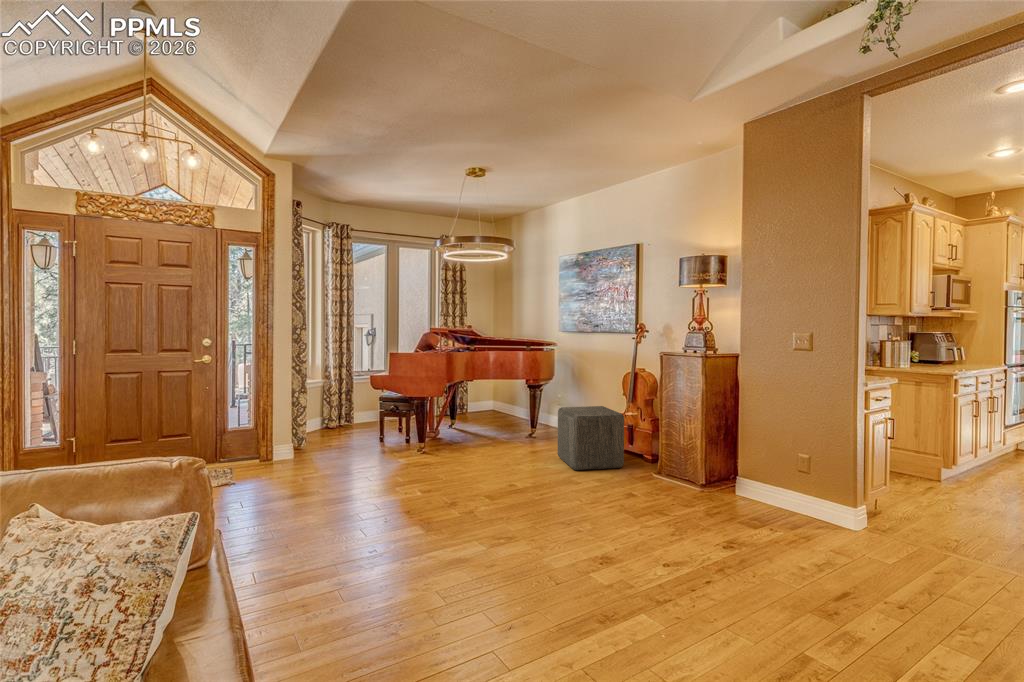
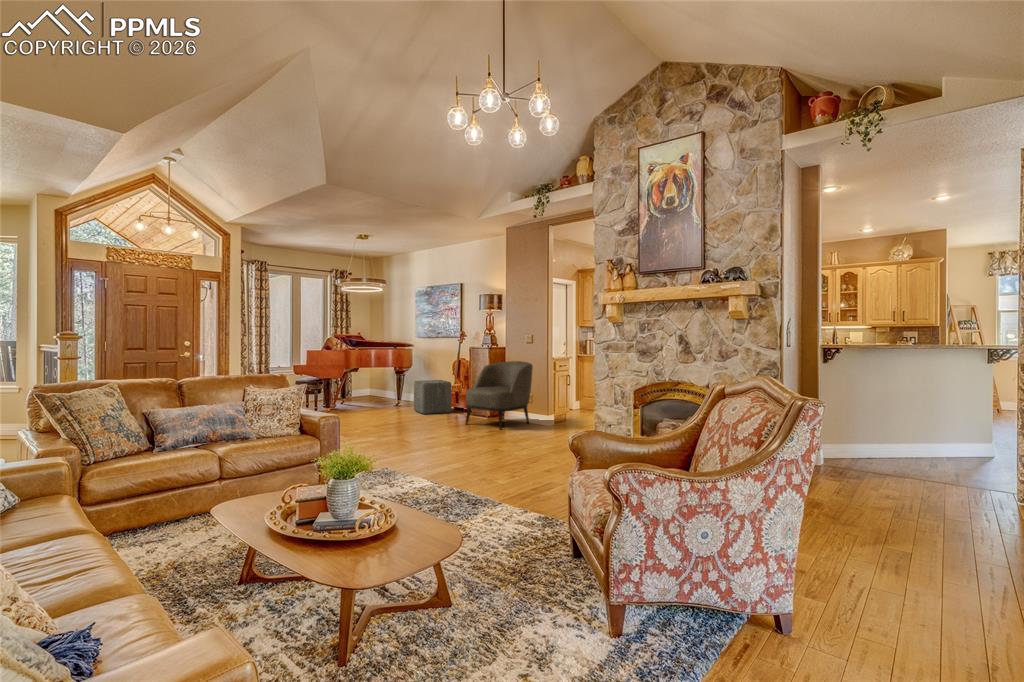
armchair: none [667,386,821,554] -> present [466,361,533,430]

